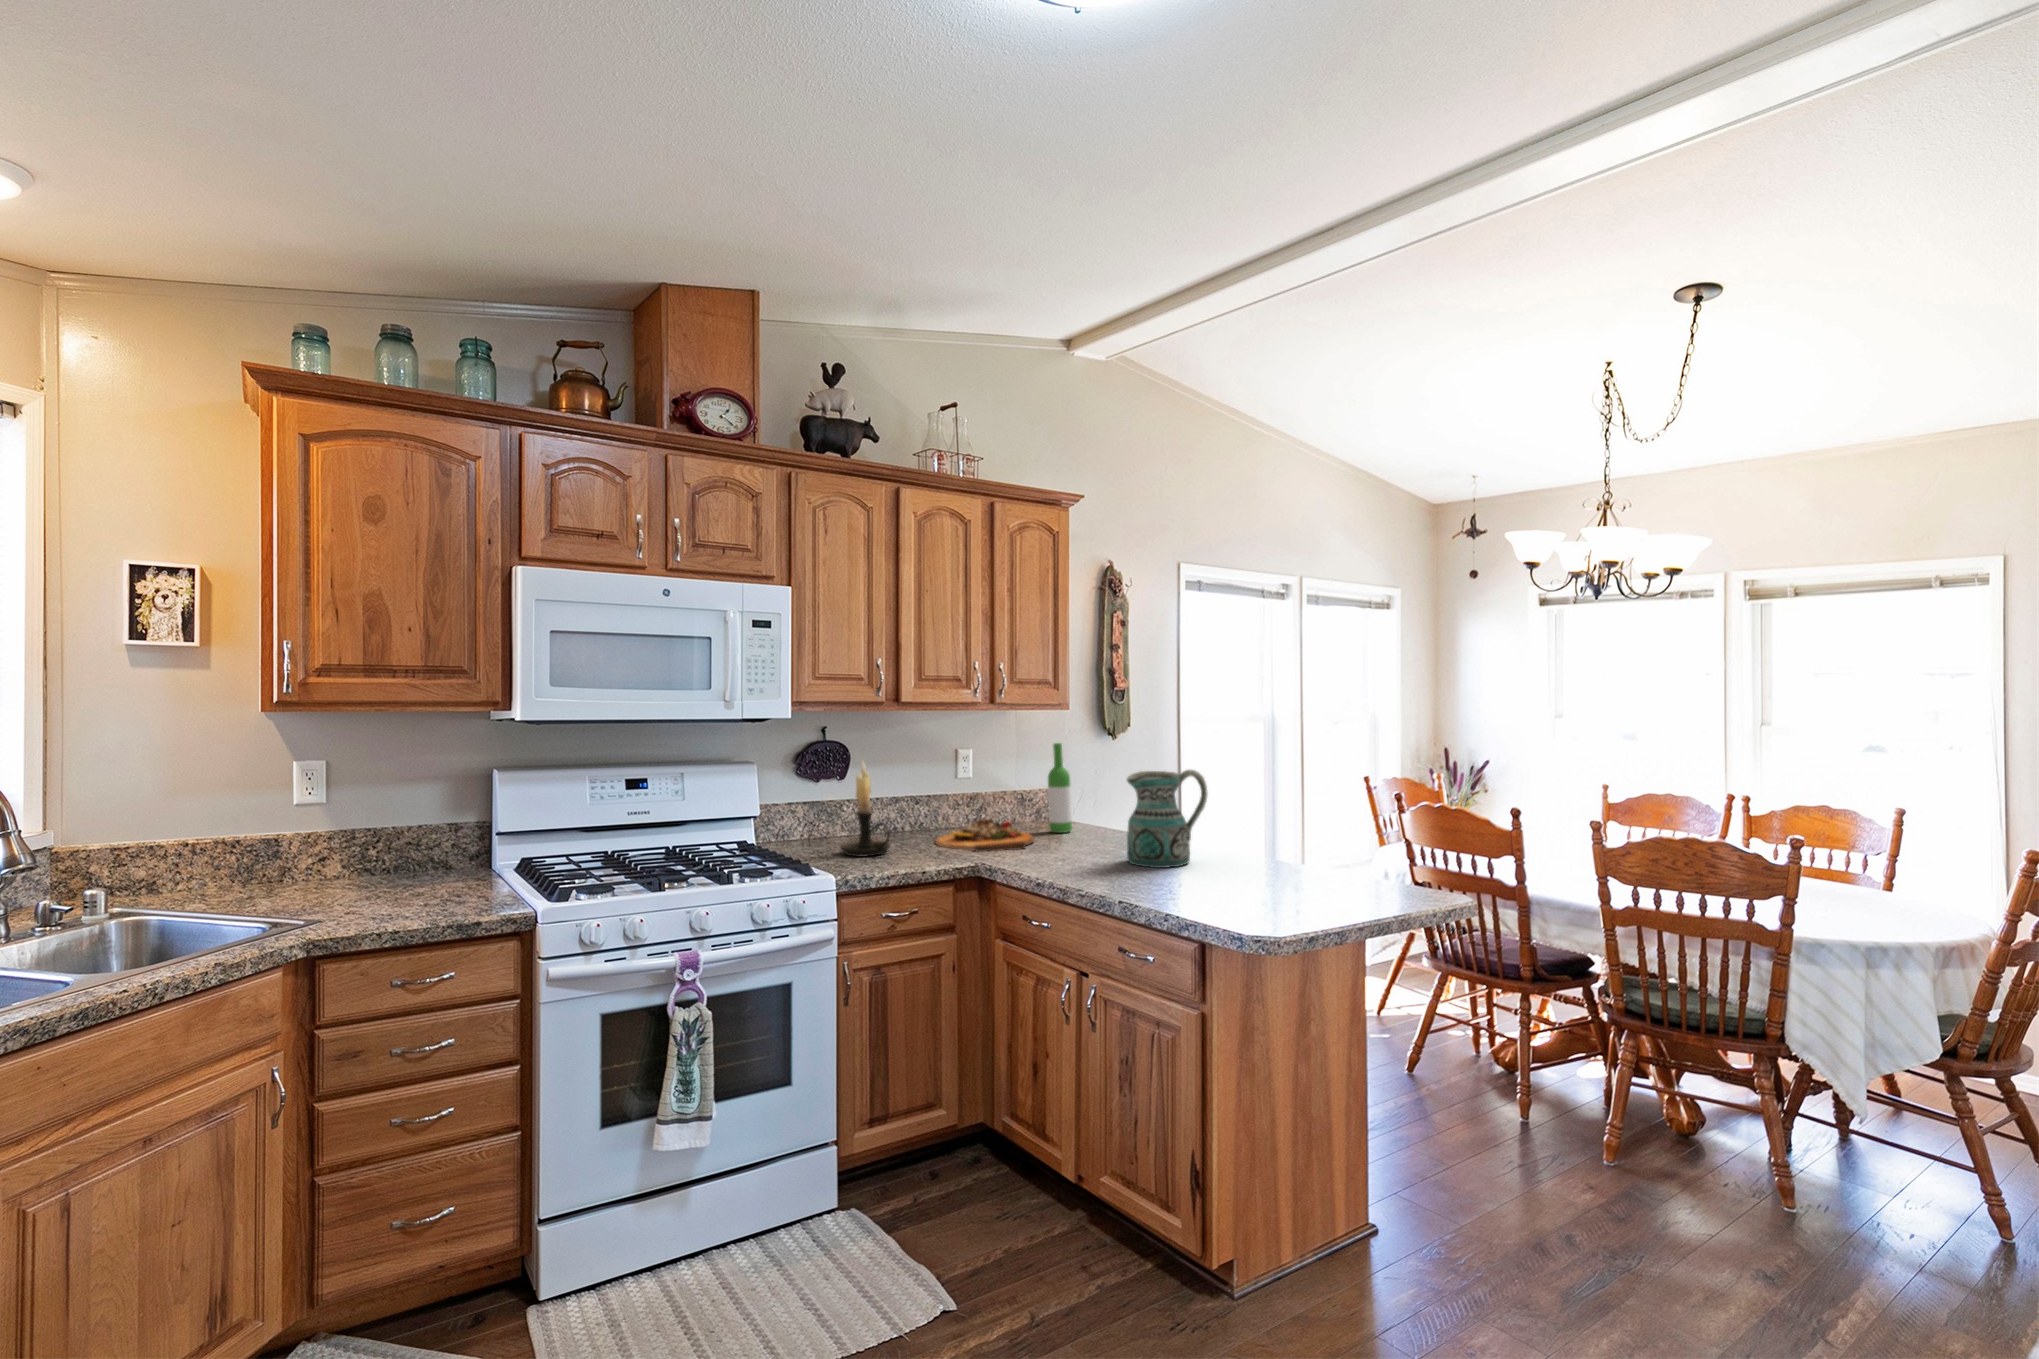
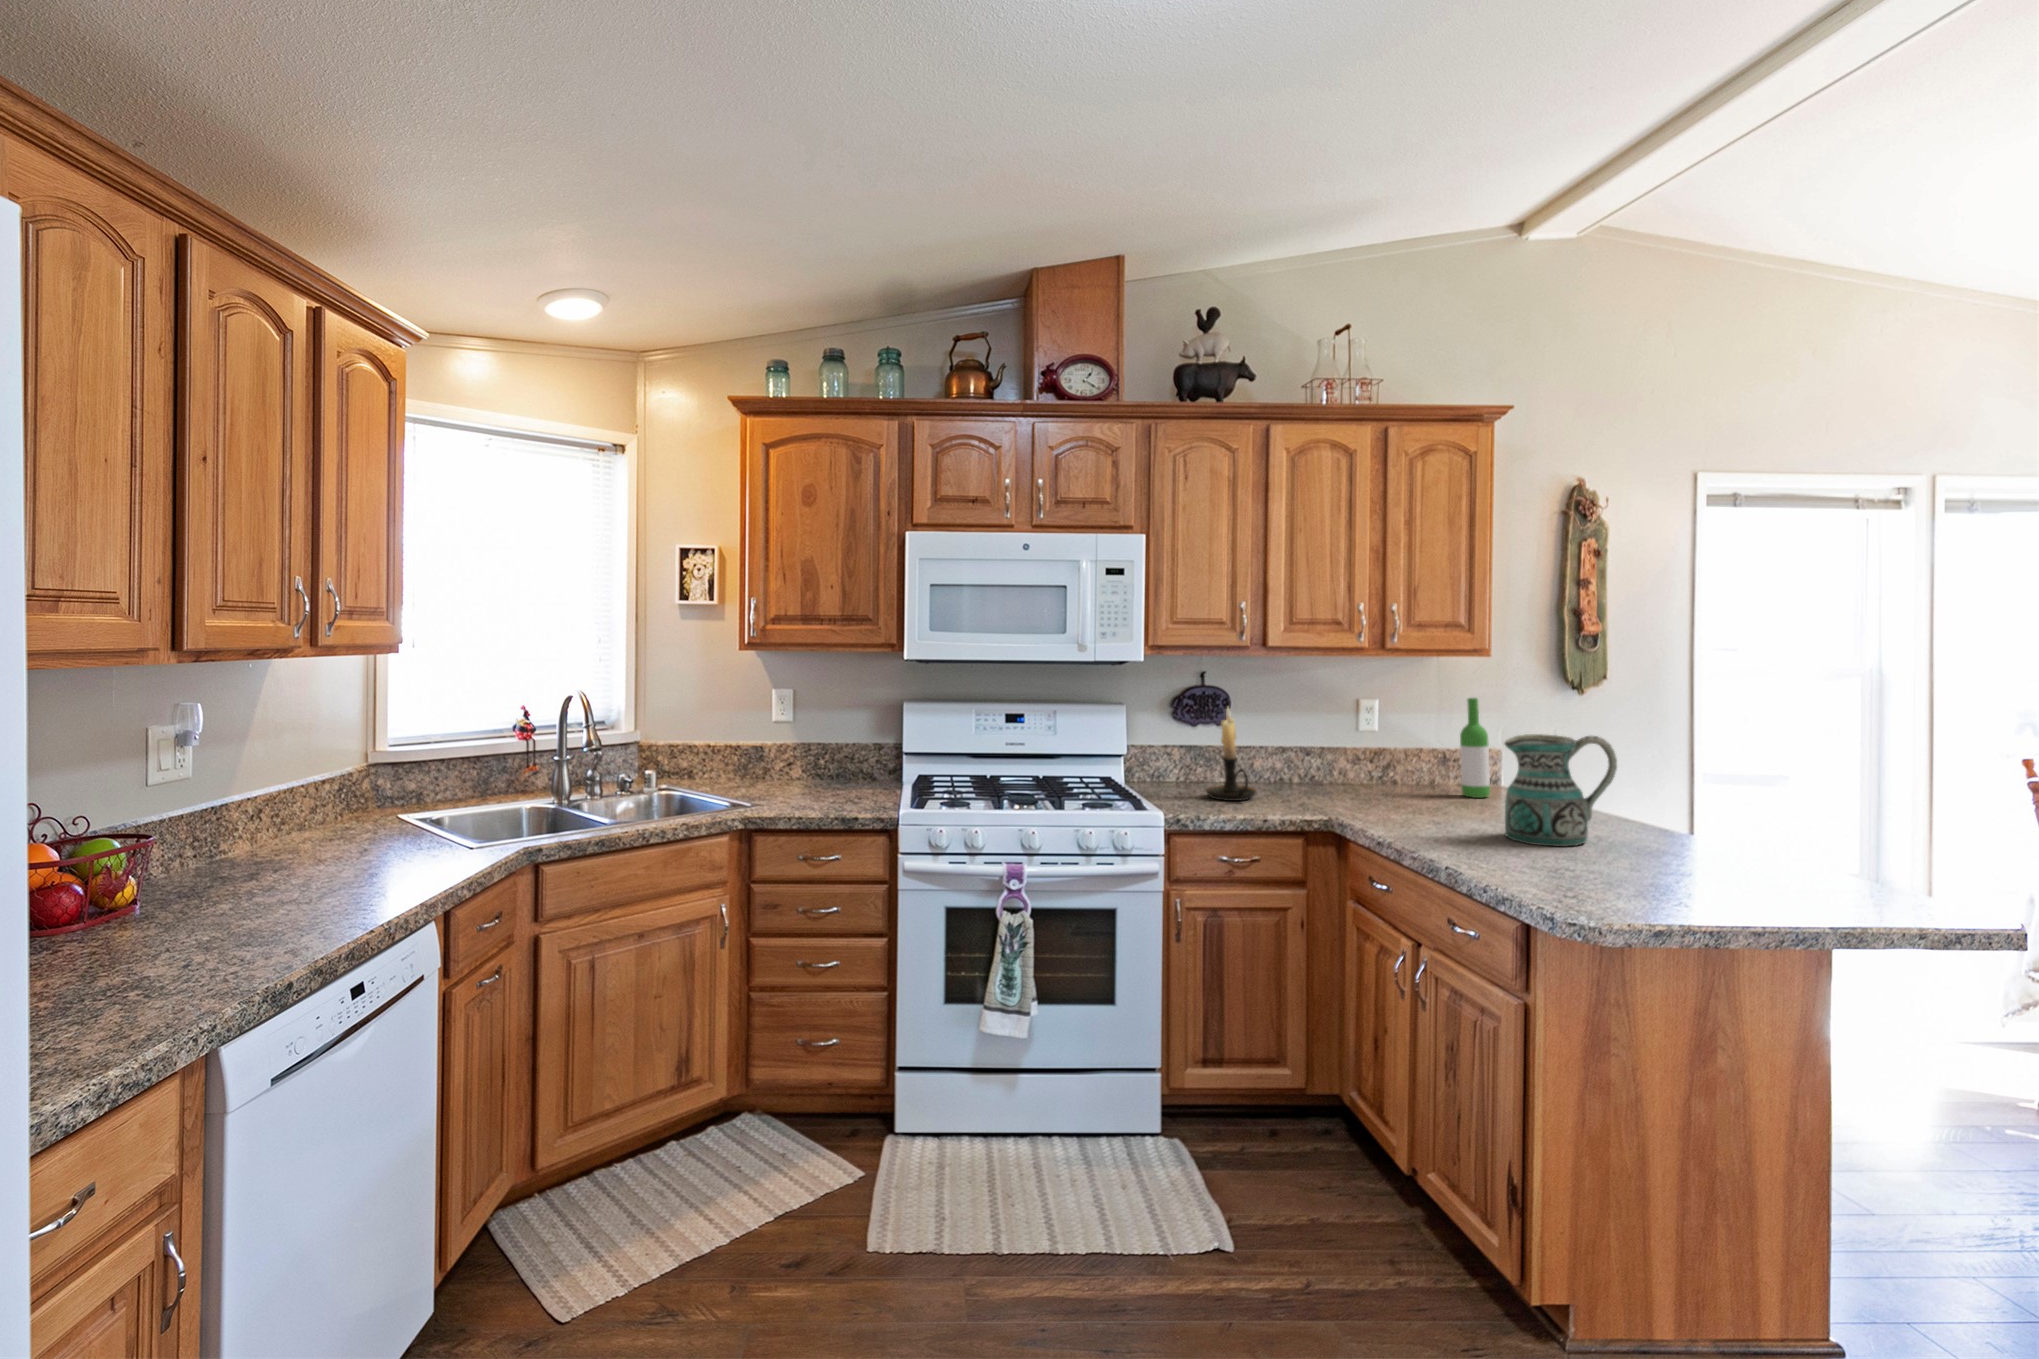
cutting board: present [935,819,1034,852] -> none [1315,774,1429,810]

